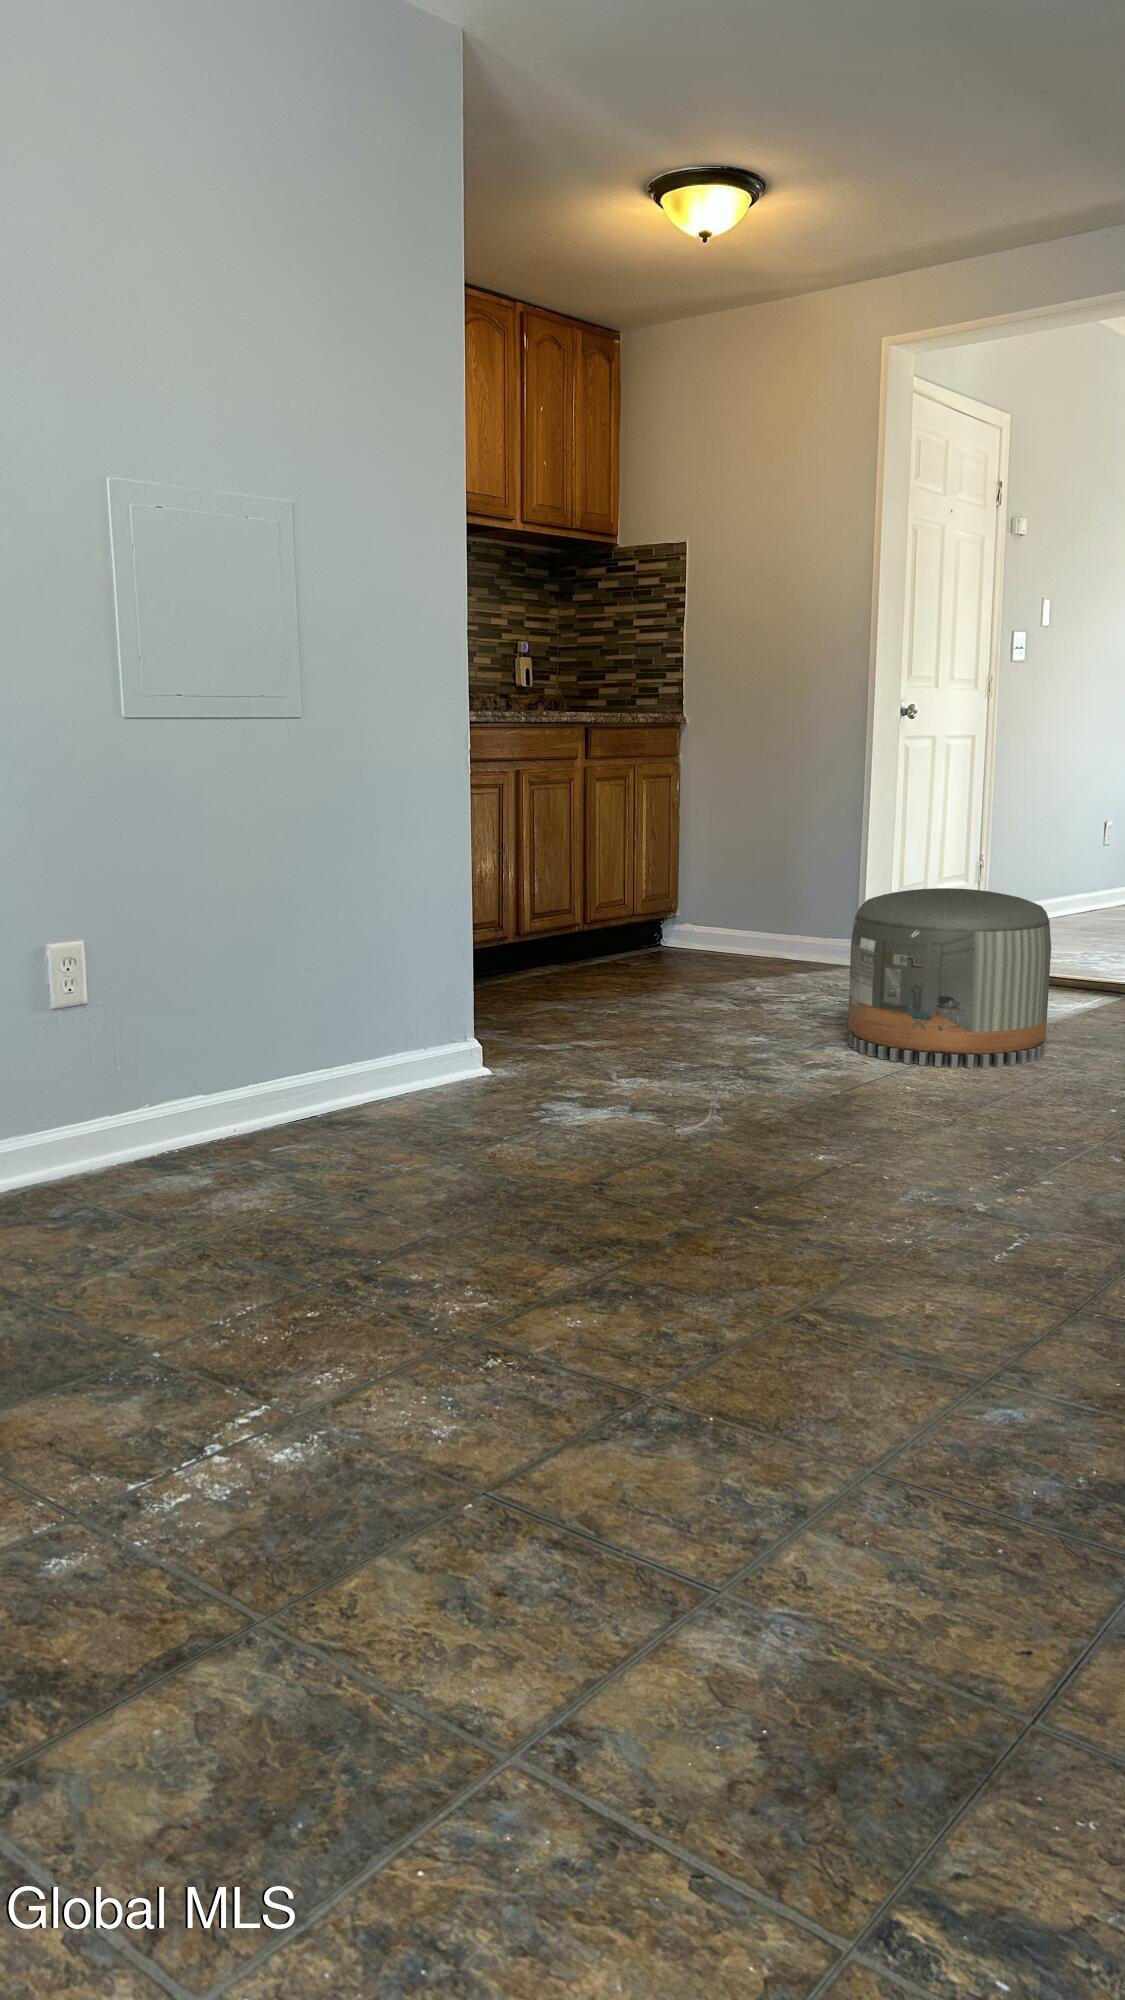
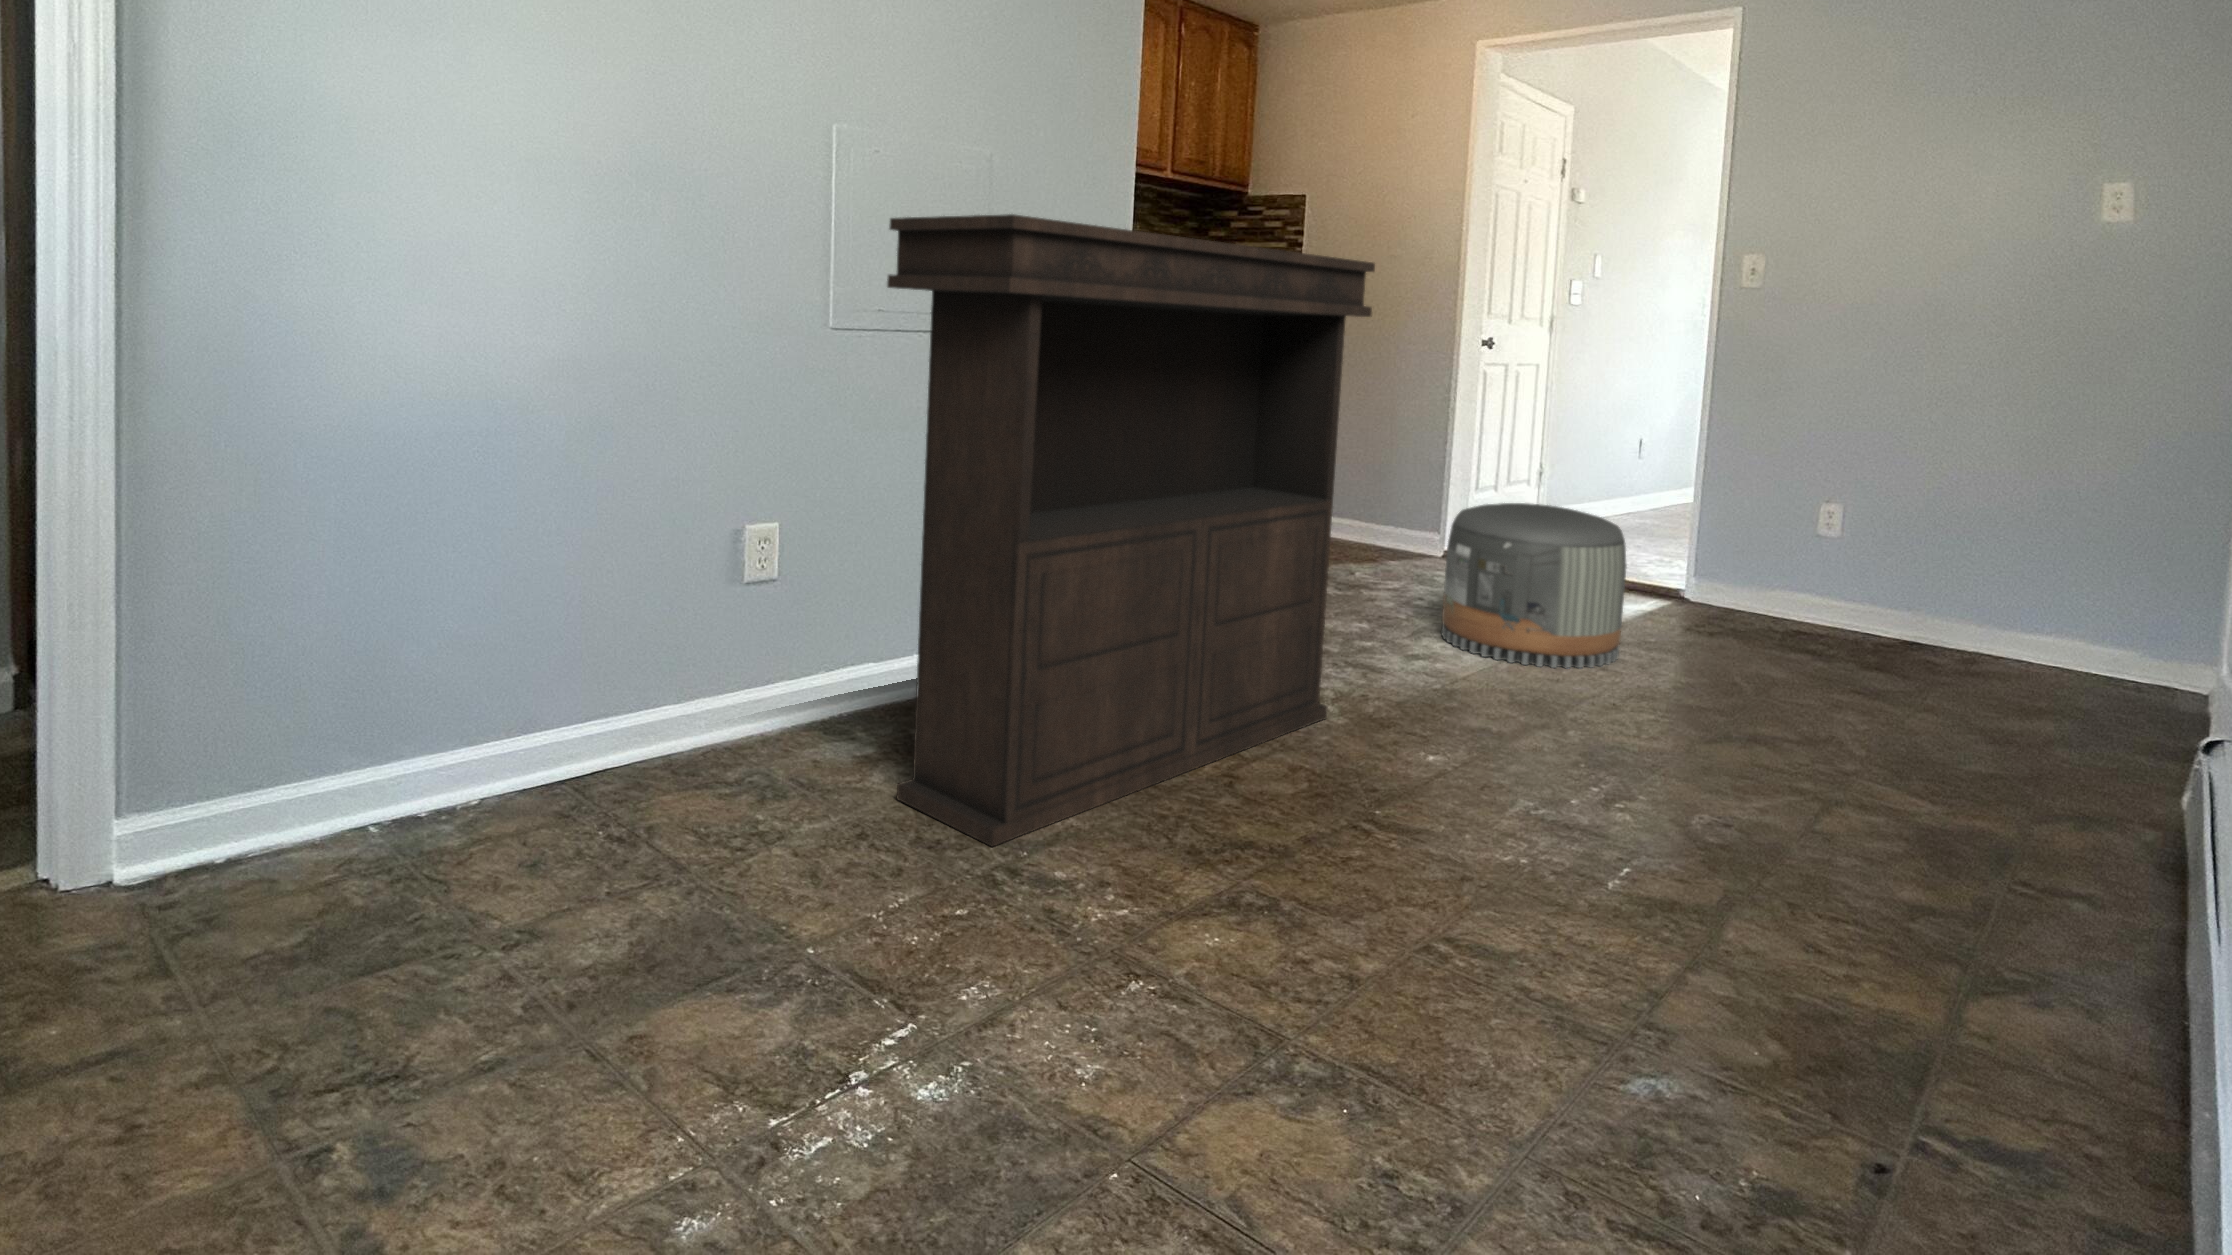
console table: none [178,565,742,1259] -> present [887,214,1375,846]

